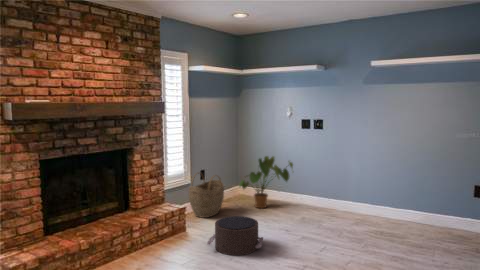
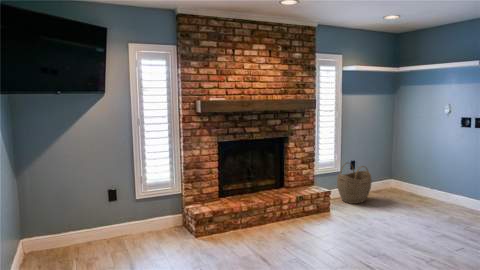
house plant: present [239,156,293,208] -> none [387,152,450,203]
pouf: present [207,216,263,255] -> none [344,204,400,240]

